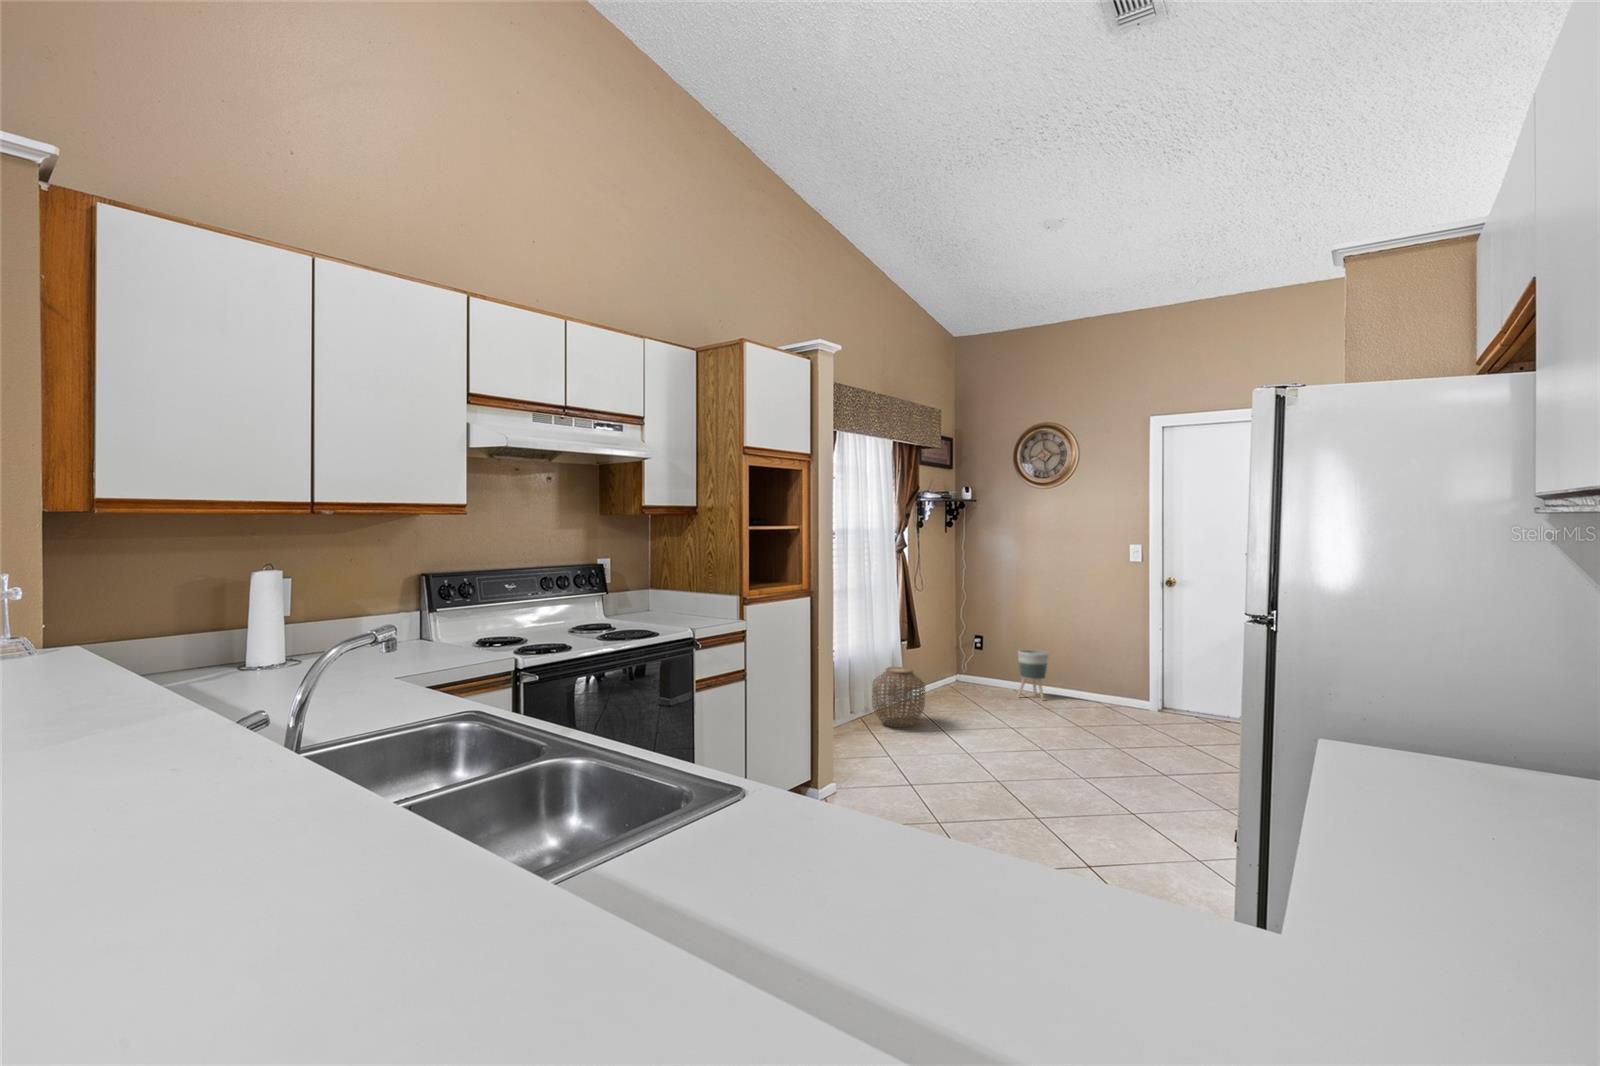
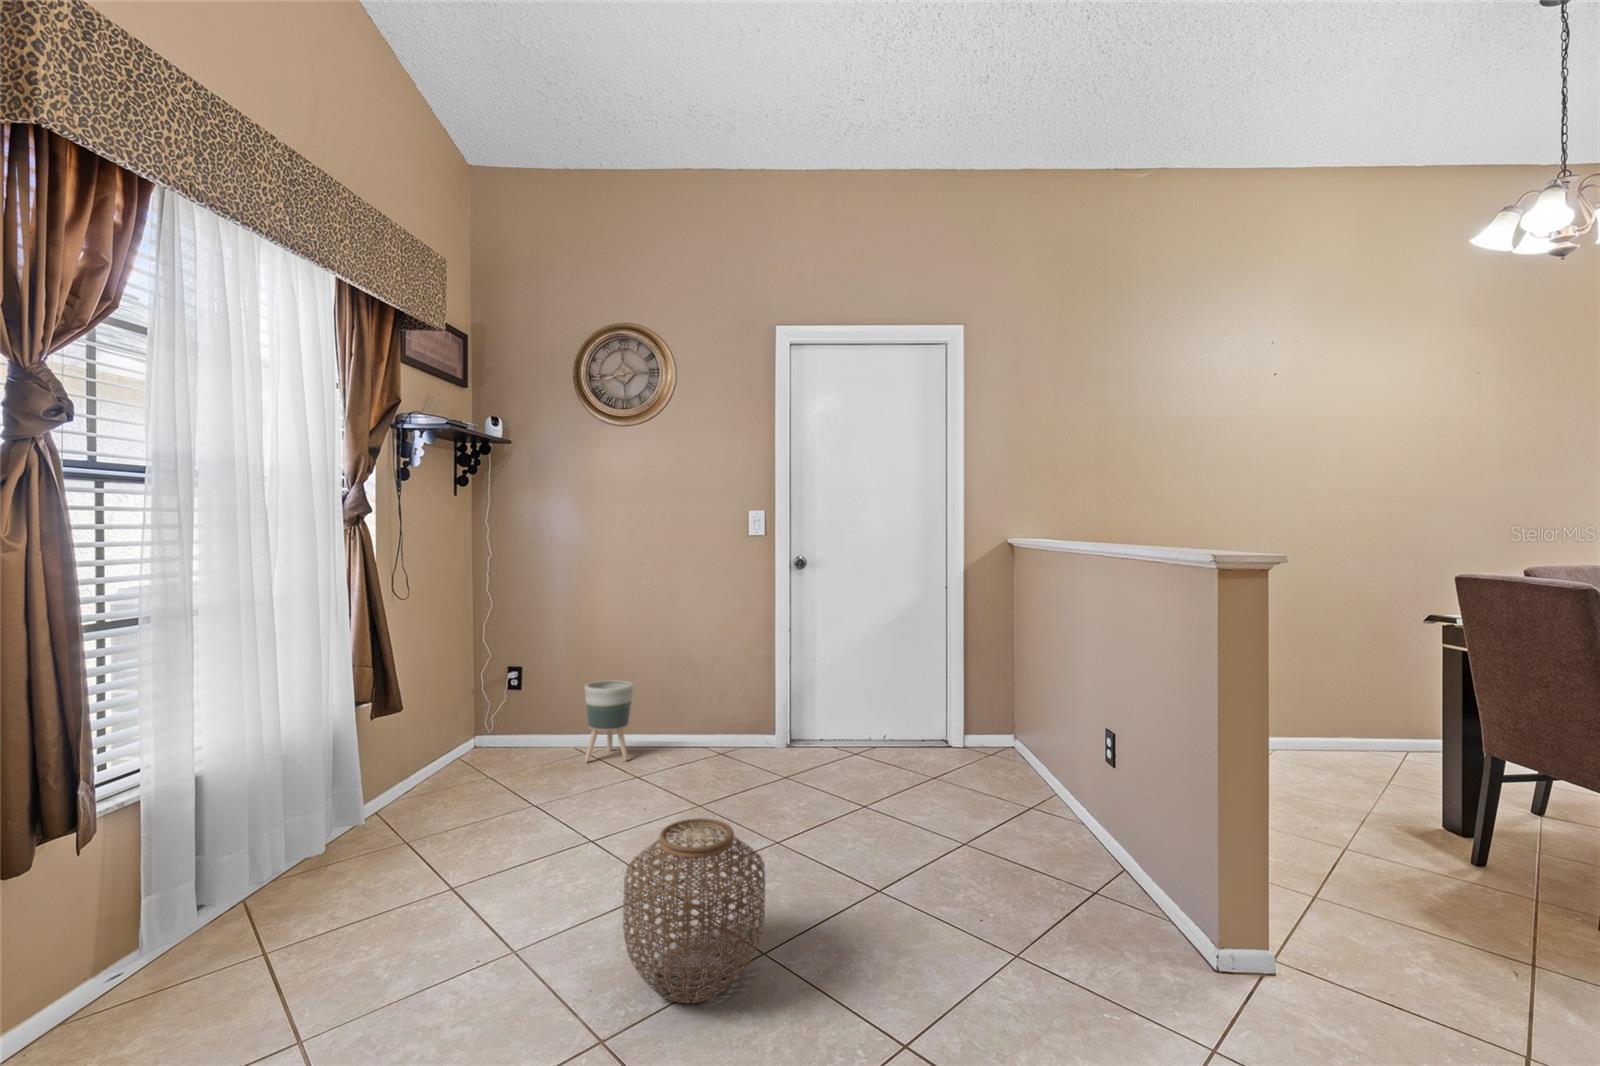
woven basket: present [872,667,925,727] -> present [623,818,766,1003]

